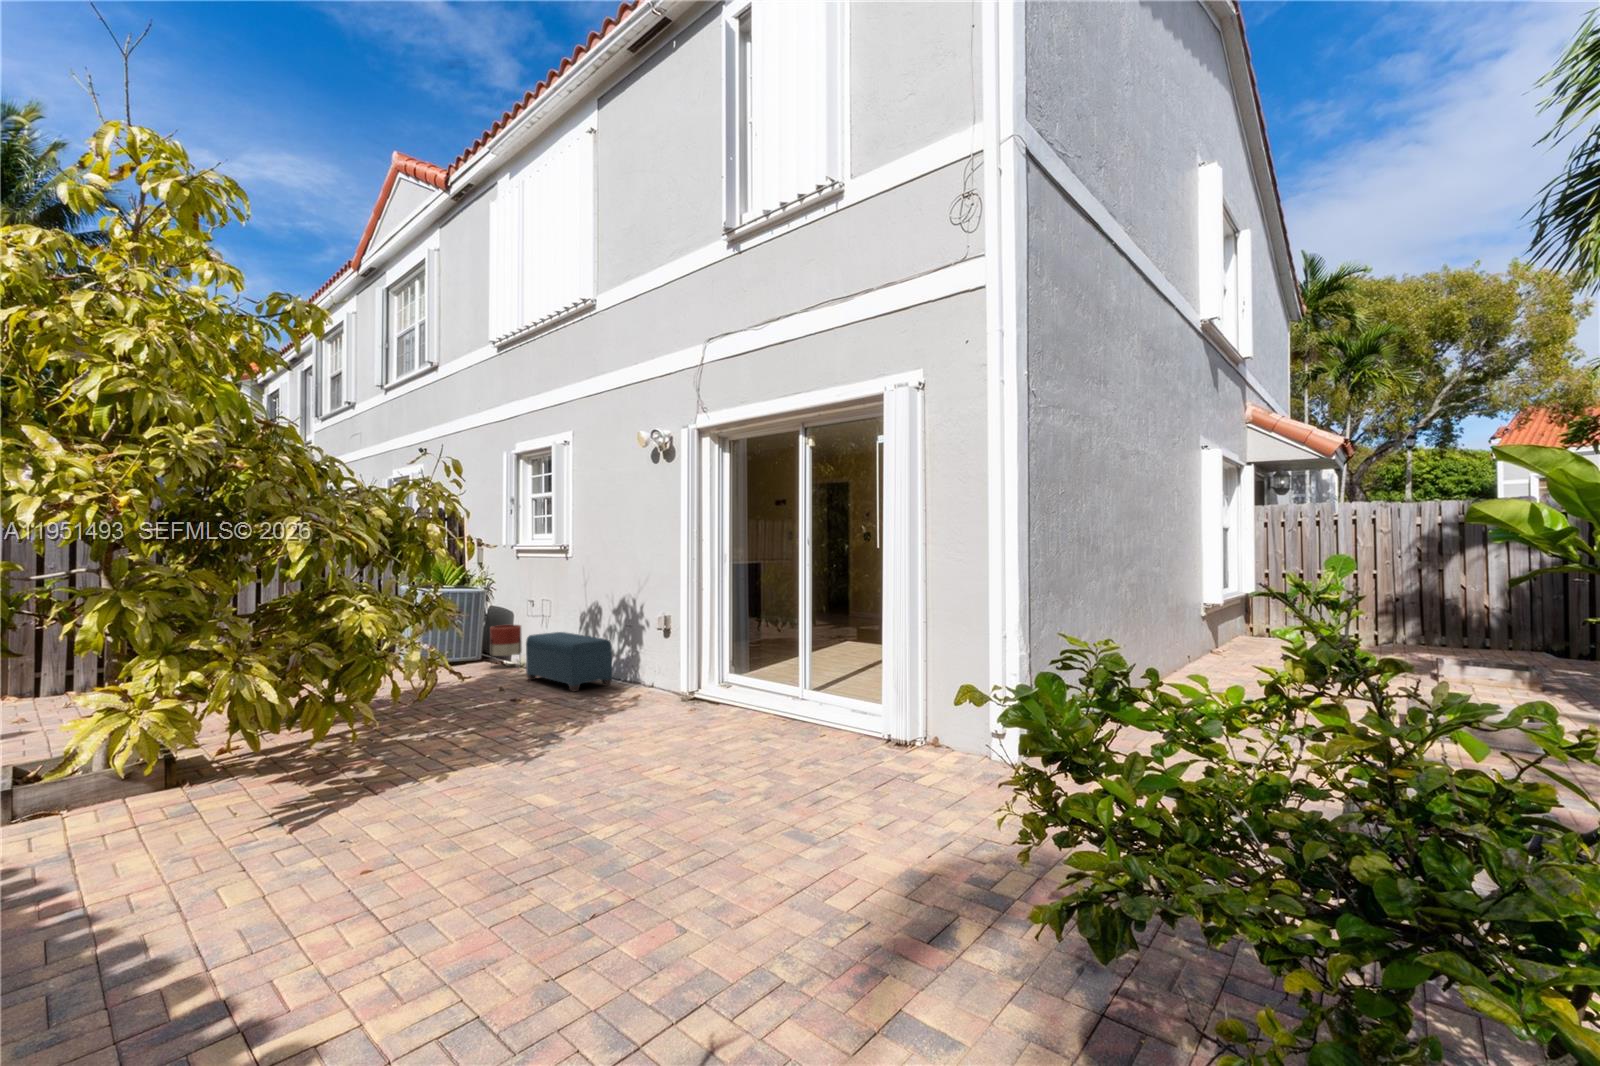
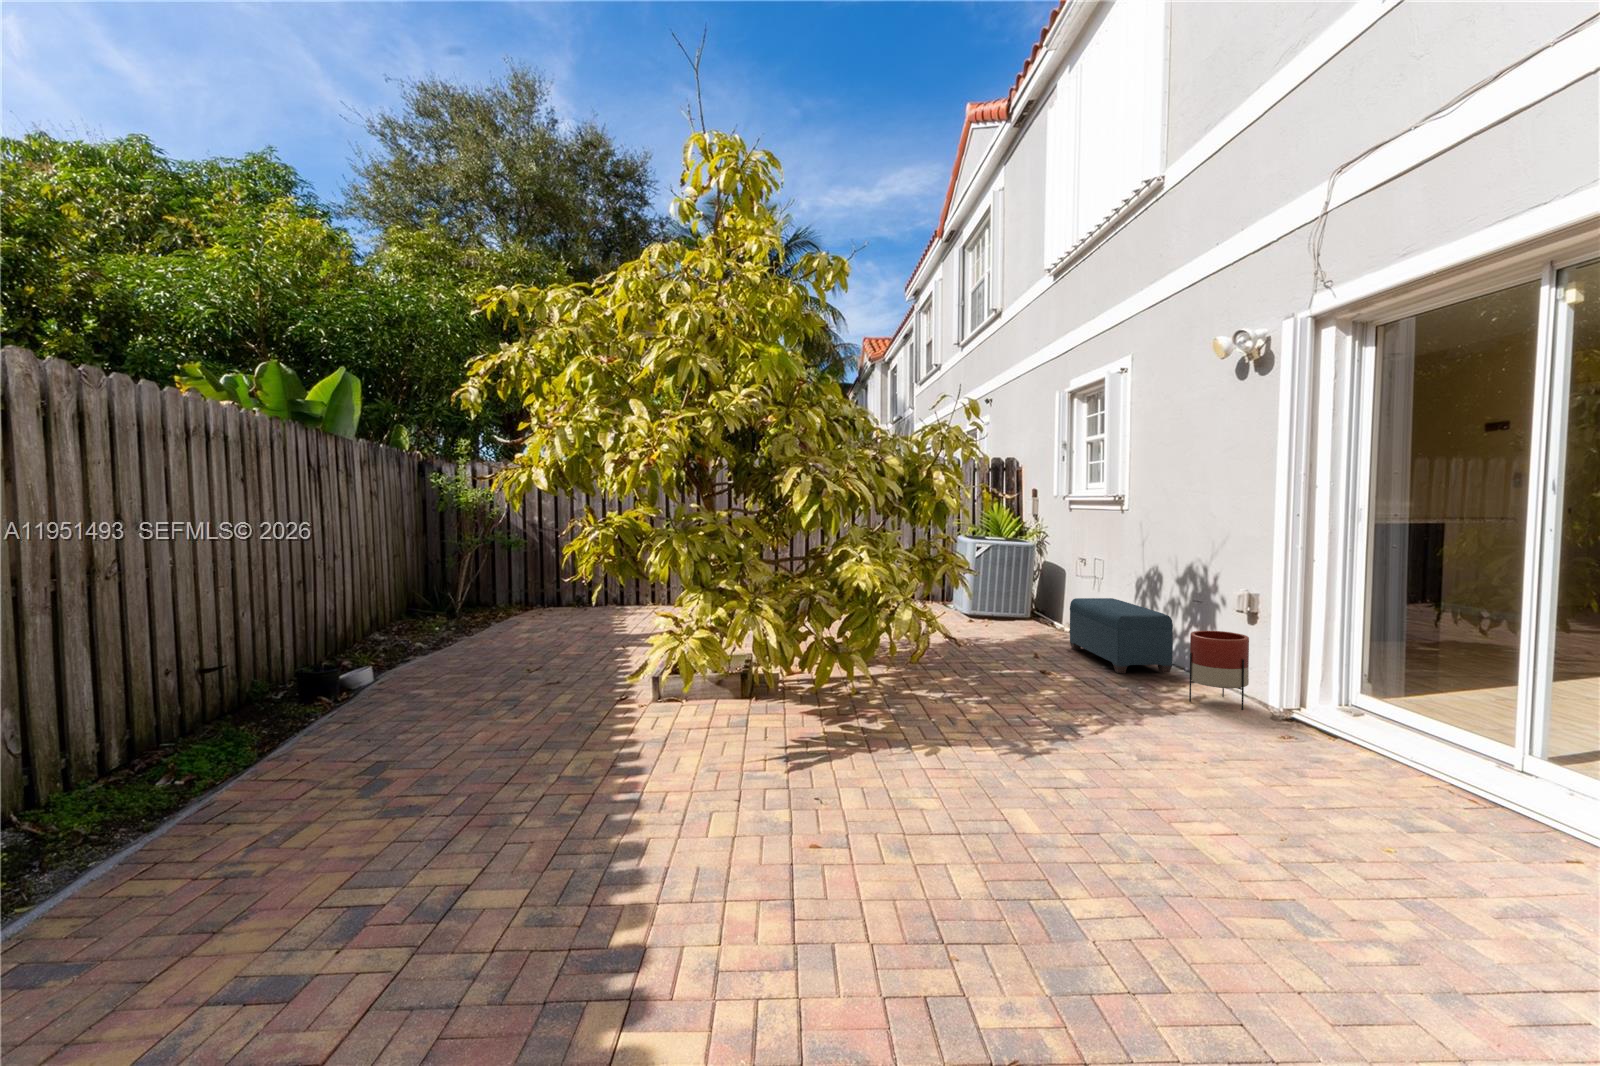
planter: present [490,625,522,657] -> present [1189,631,1249,710]

